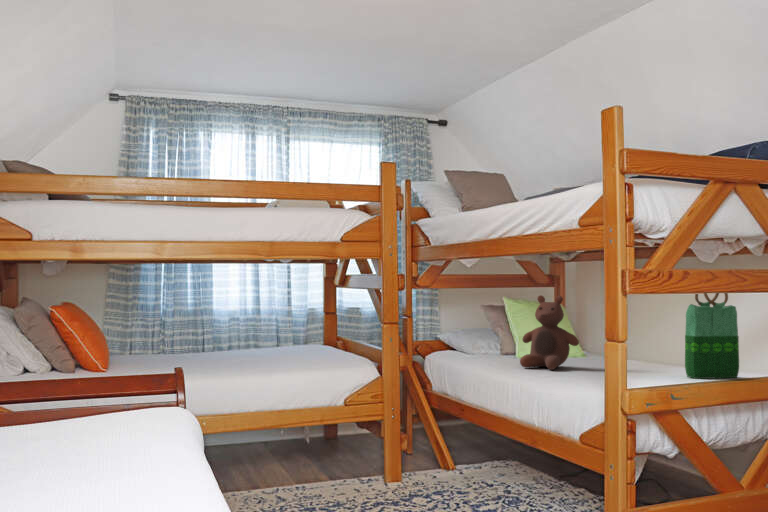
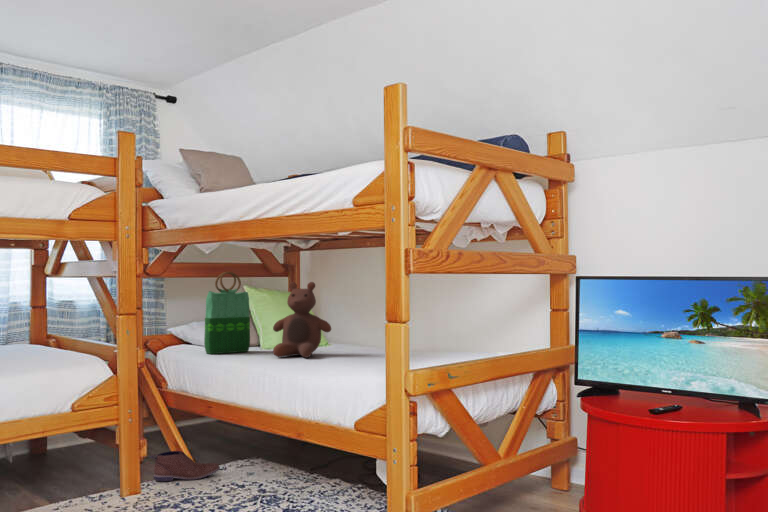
tote bag: present [685,293,739,379] -> present [204,272,250,354]
shoe: none [414,447,474,475] -> present [152,451,220,481]

